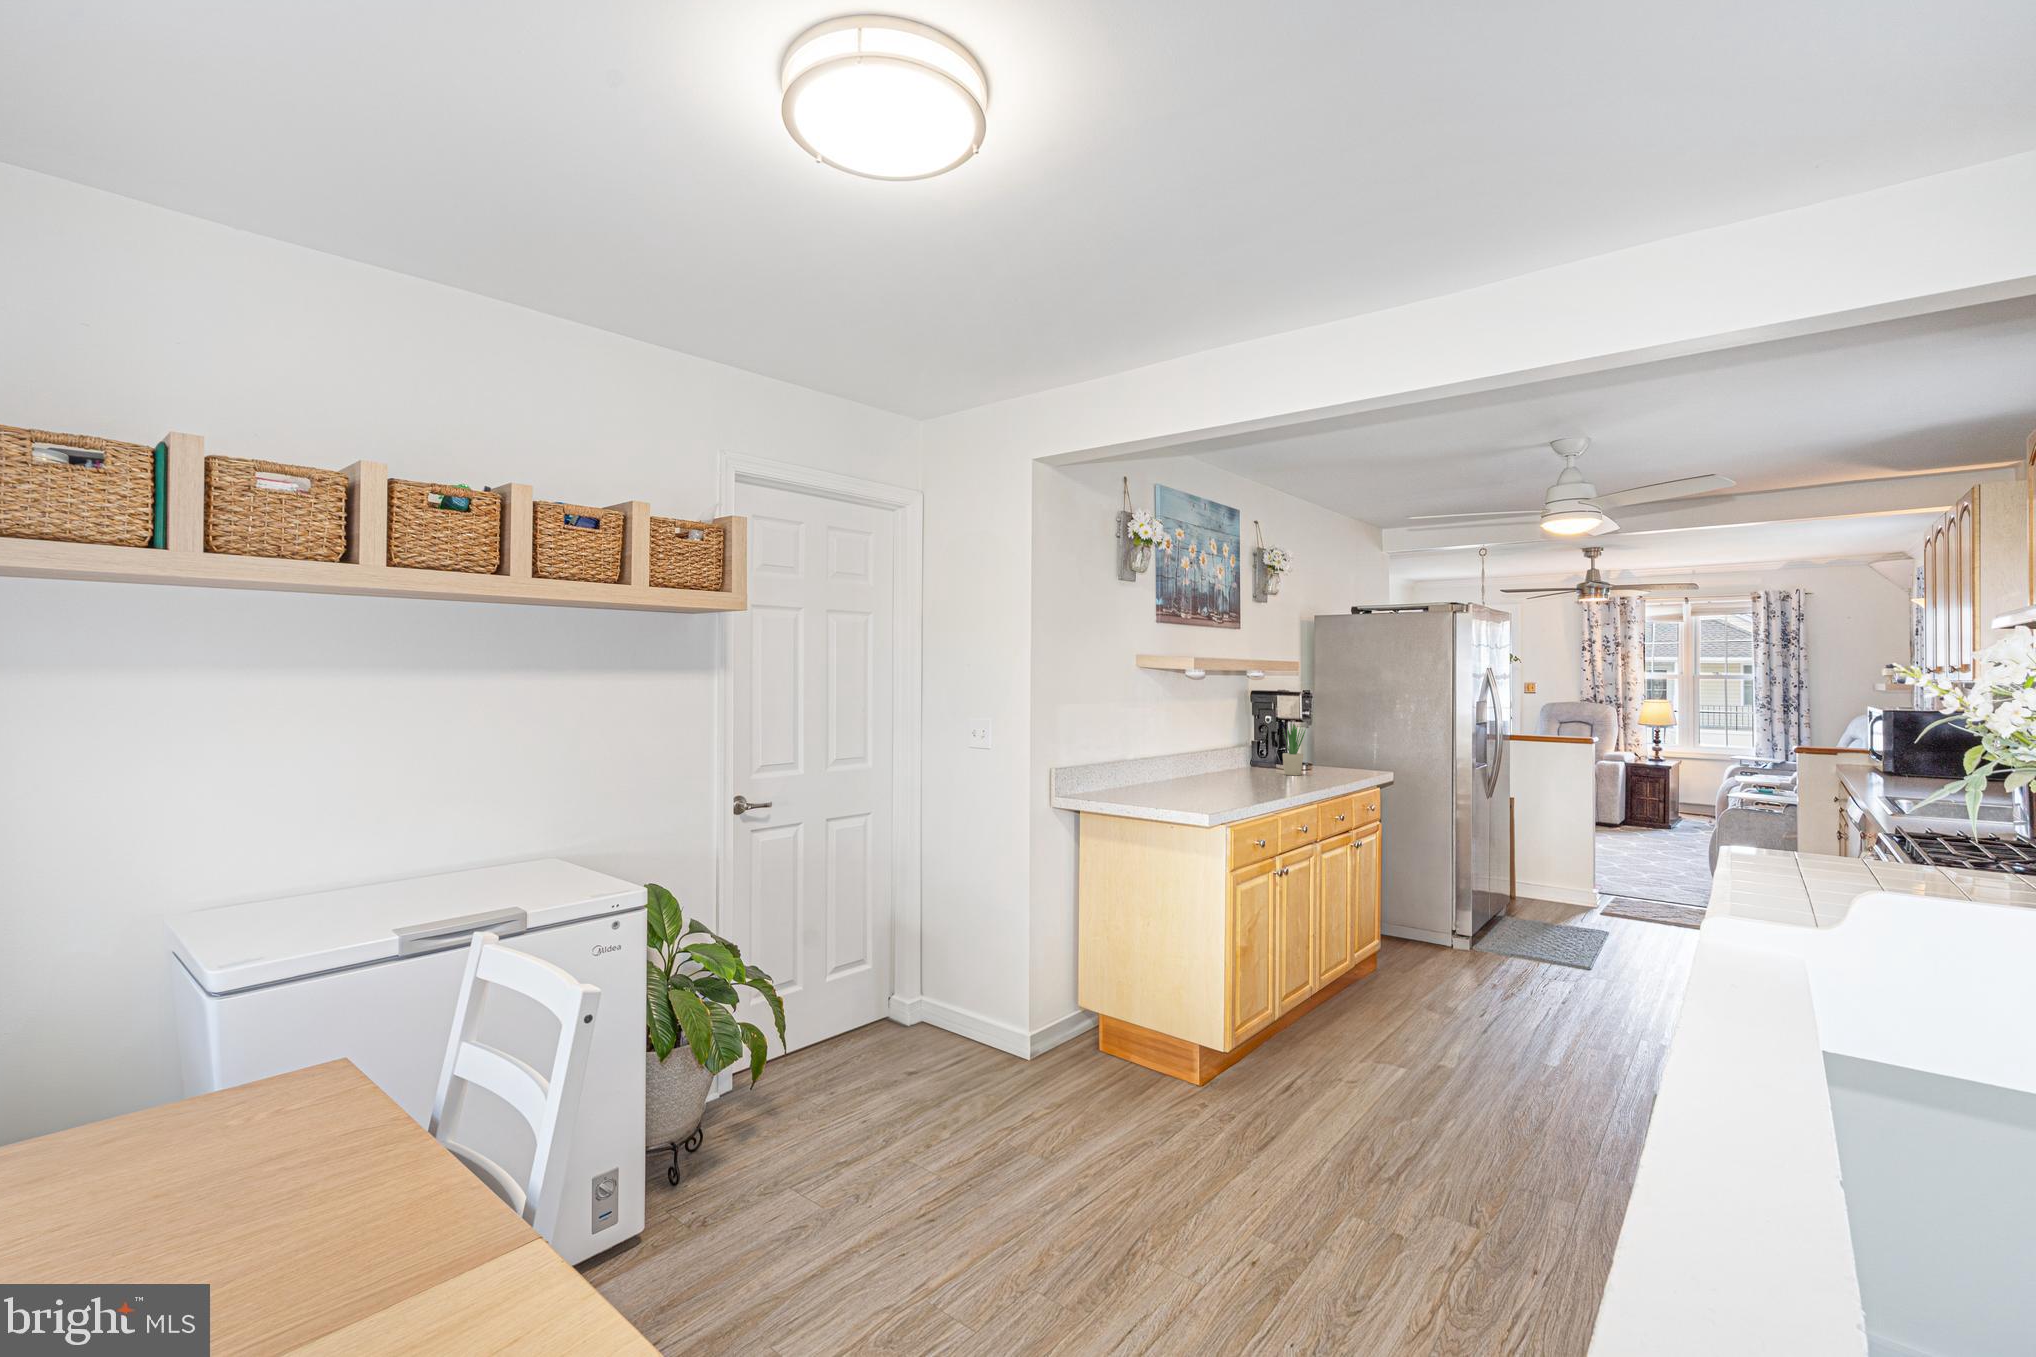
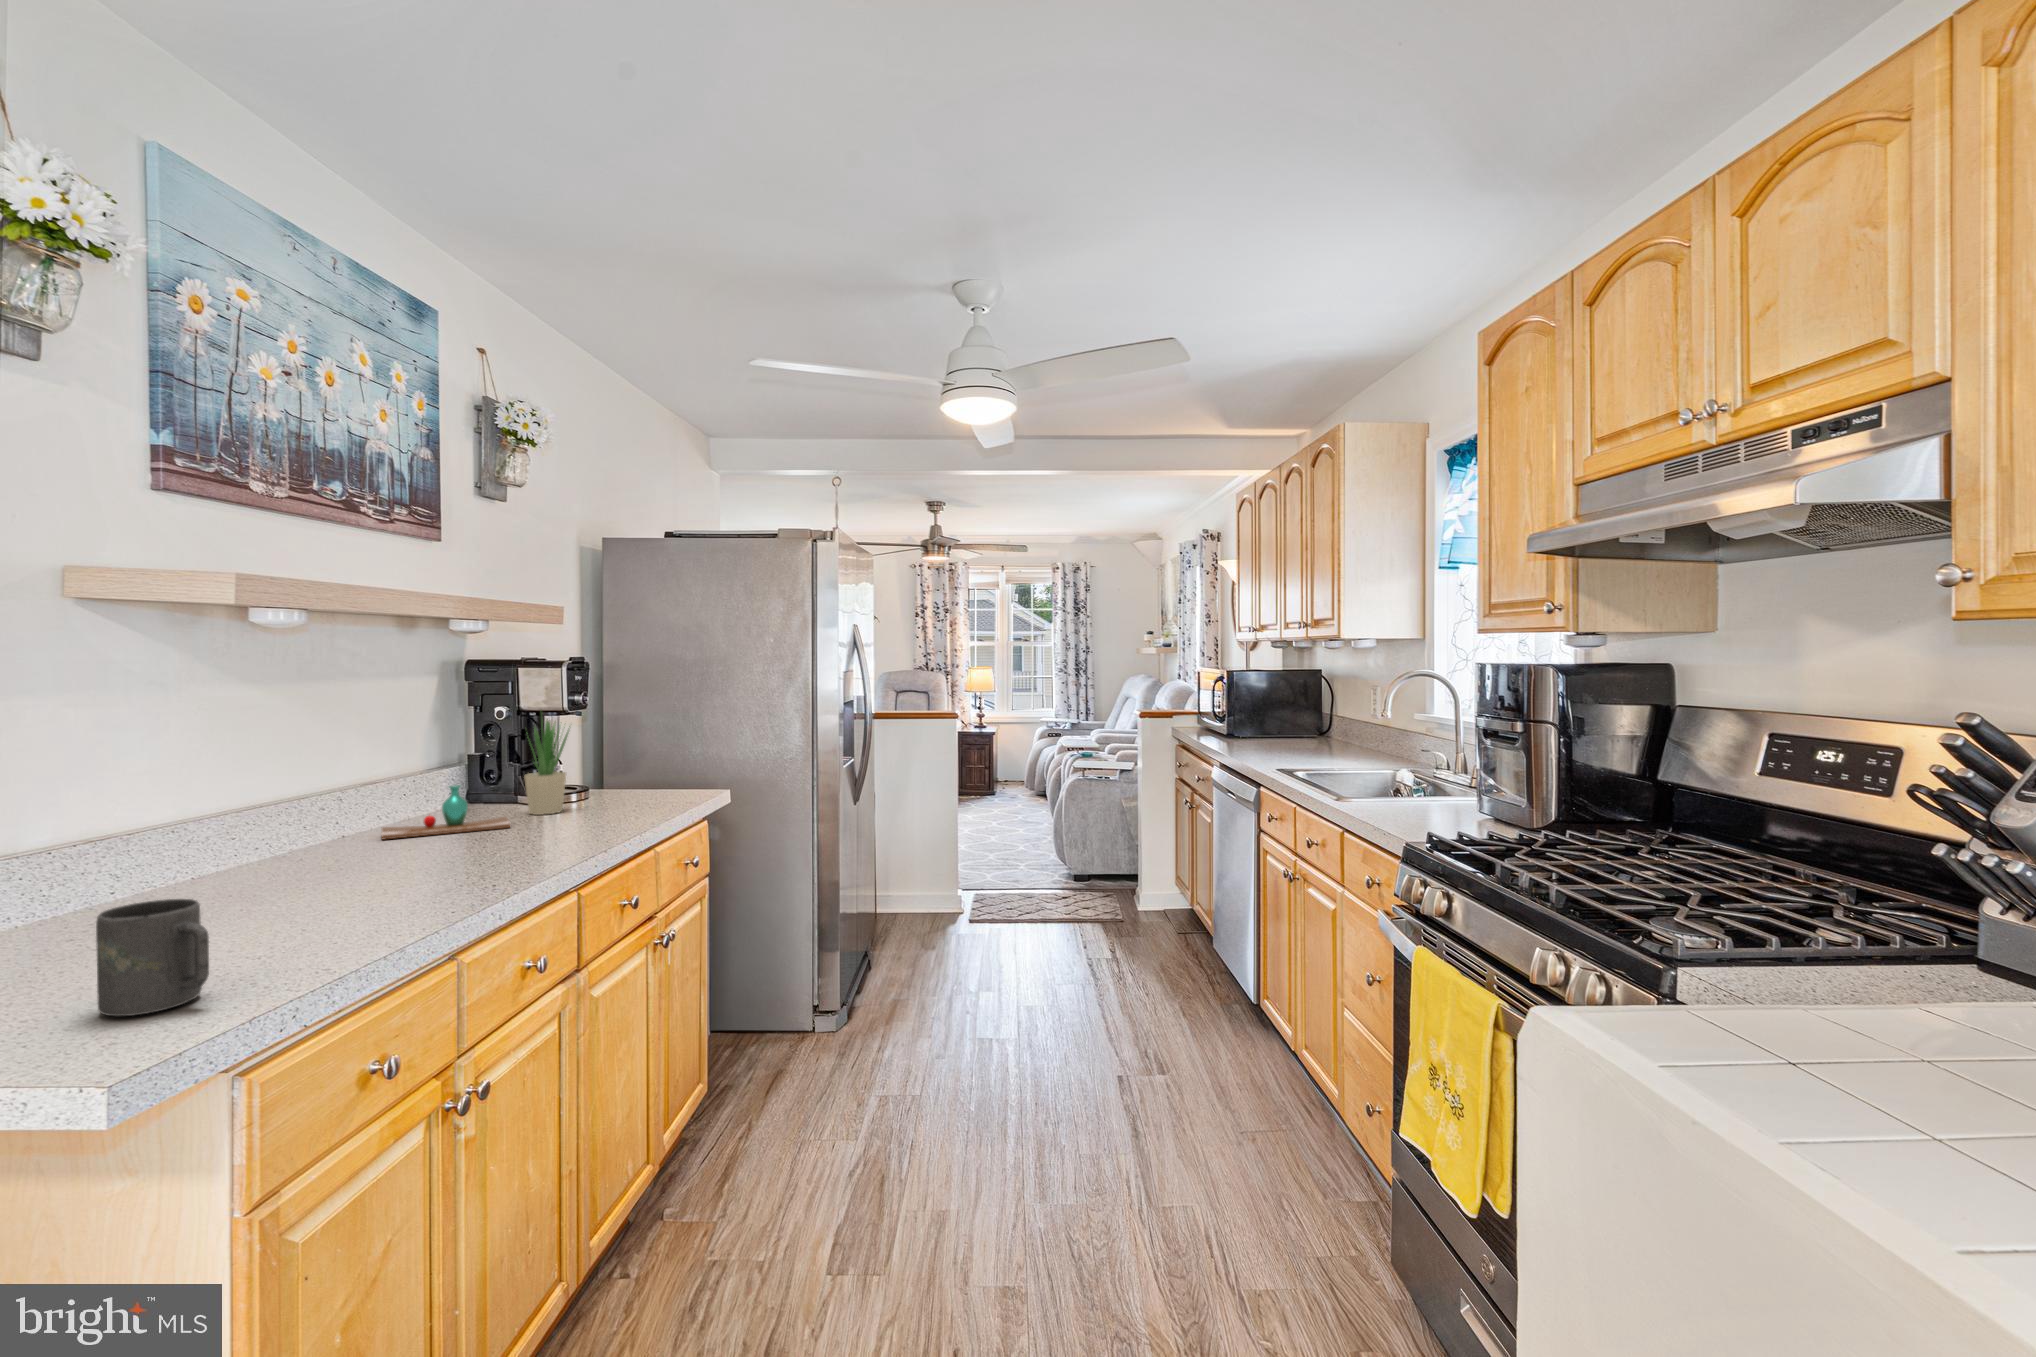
vase: none [1221,755,1279,778] -> present [382,785,510,839]
mug: none [1186,772,1216,806] -> present [96,899,209,1016]

